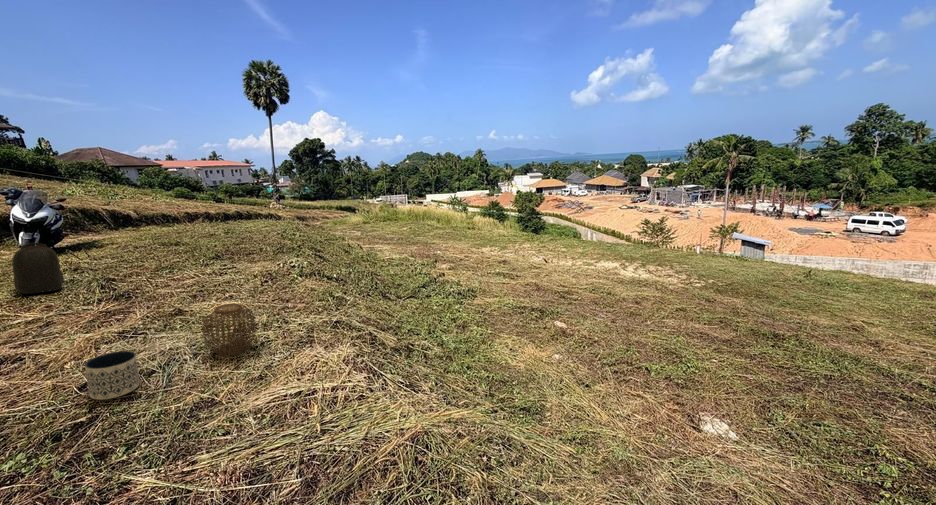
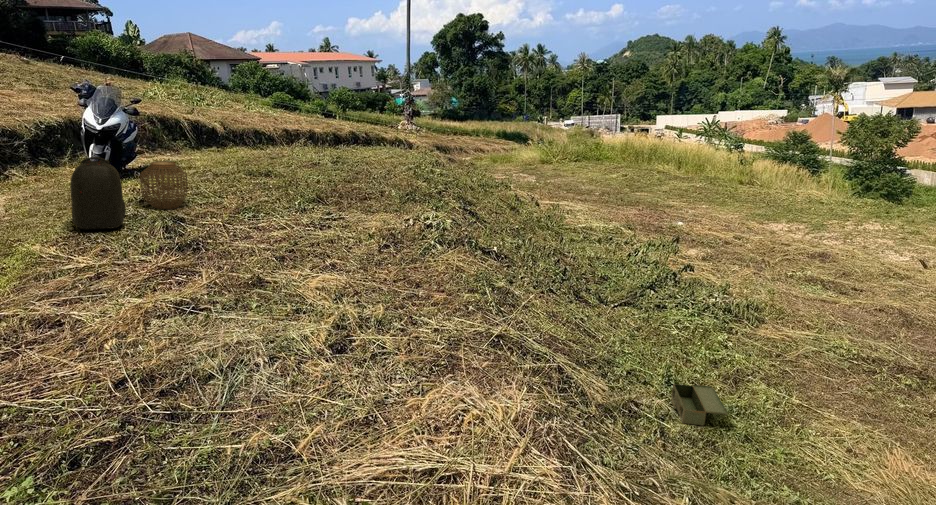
woven basket: present [202,304,256,356] -> present [140,161,188,209]
toolbox: none [429,330,454,350] -> present [671,384,727,426]
planter: present [85,351,139,400] -> none [121,337,190,412]

